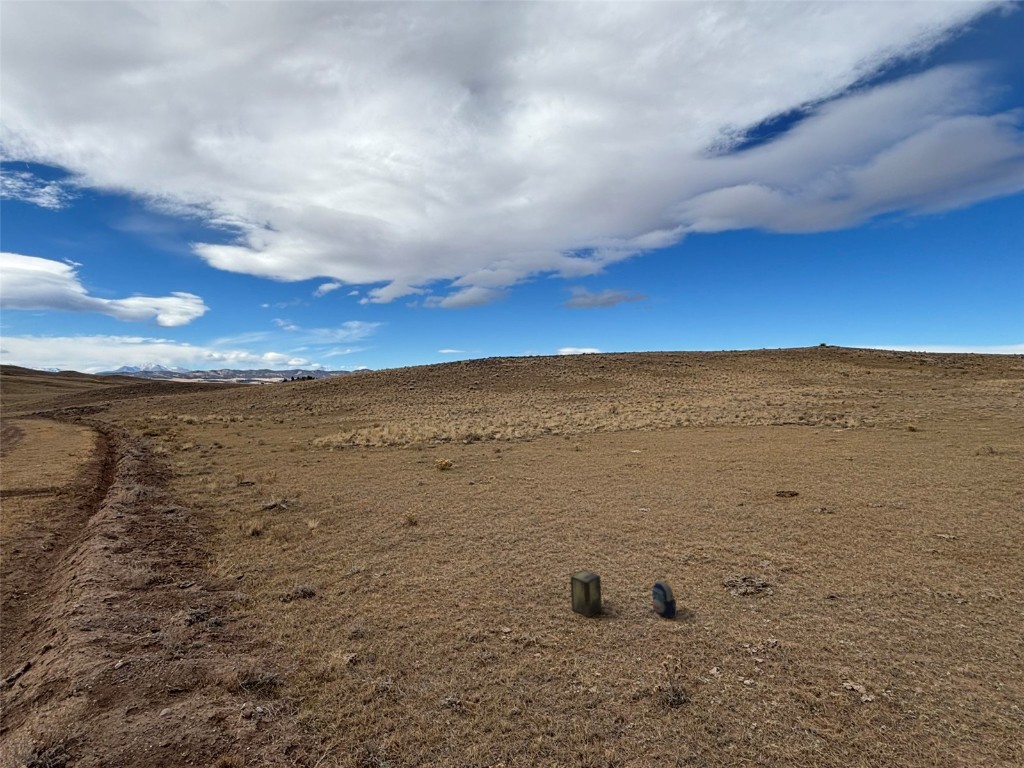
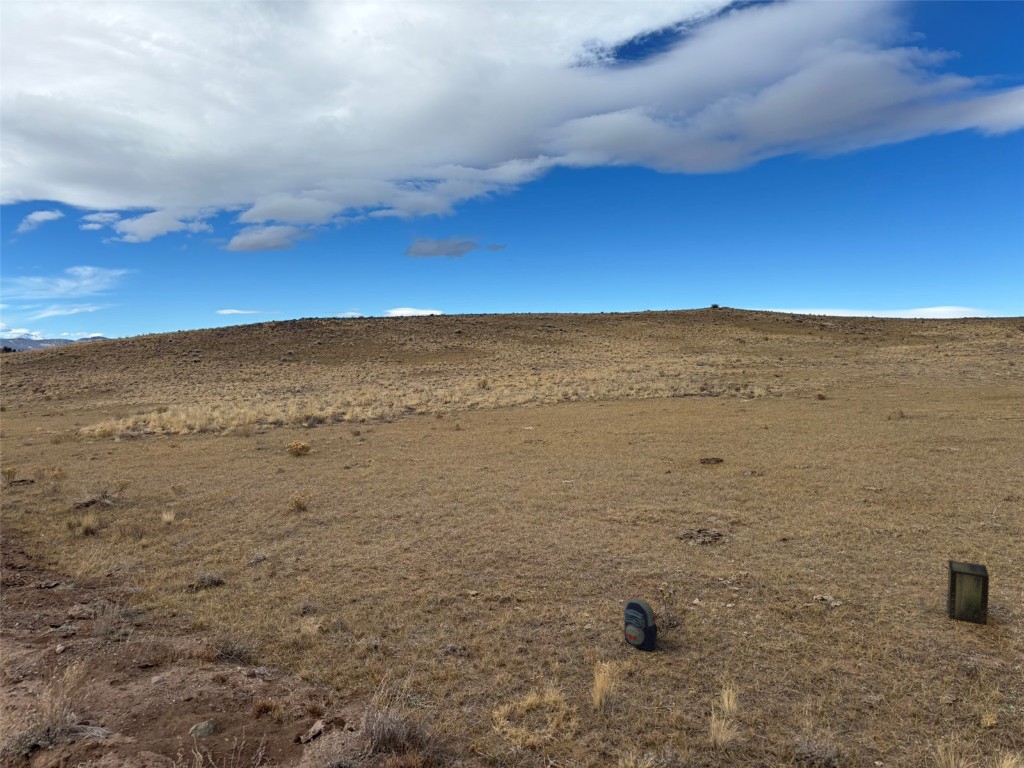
storage box: present [571,570,602,617] -> present [947,561,989,625]

